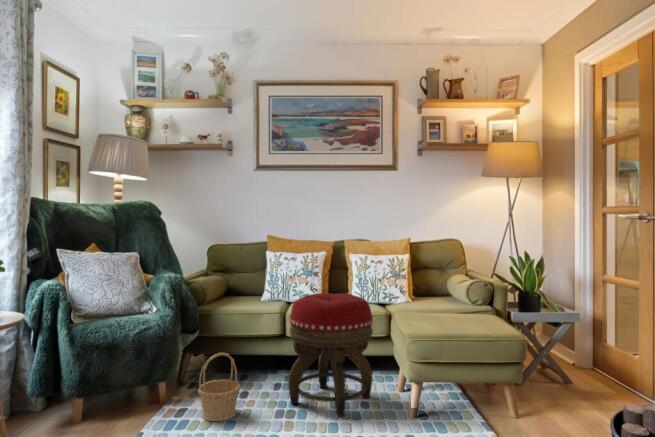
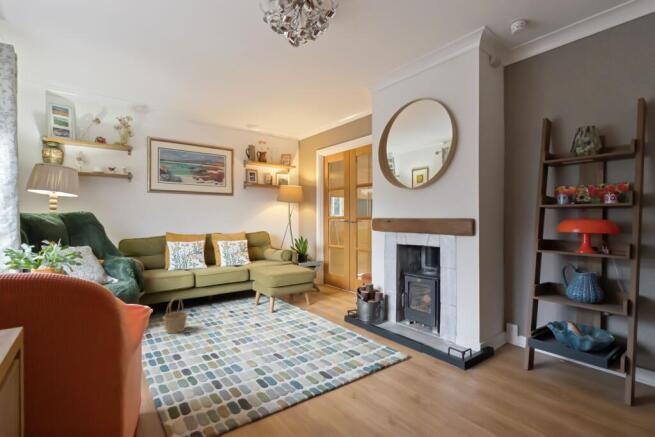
footstool: present [288,293,373,416] -> none [206,260,249,318]

